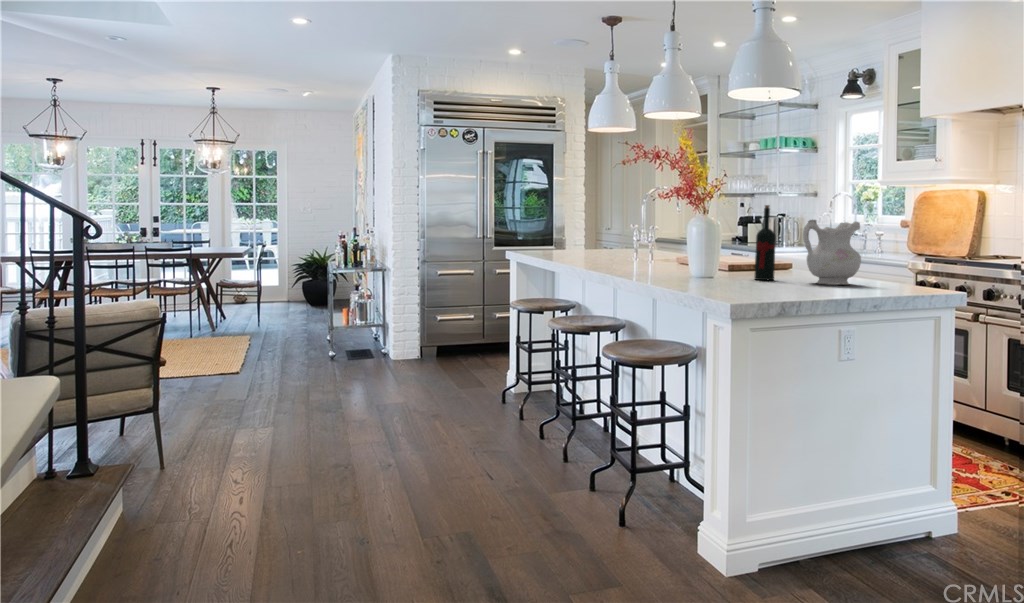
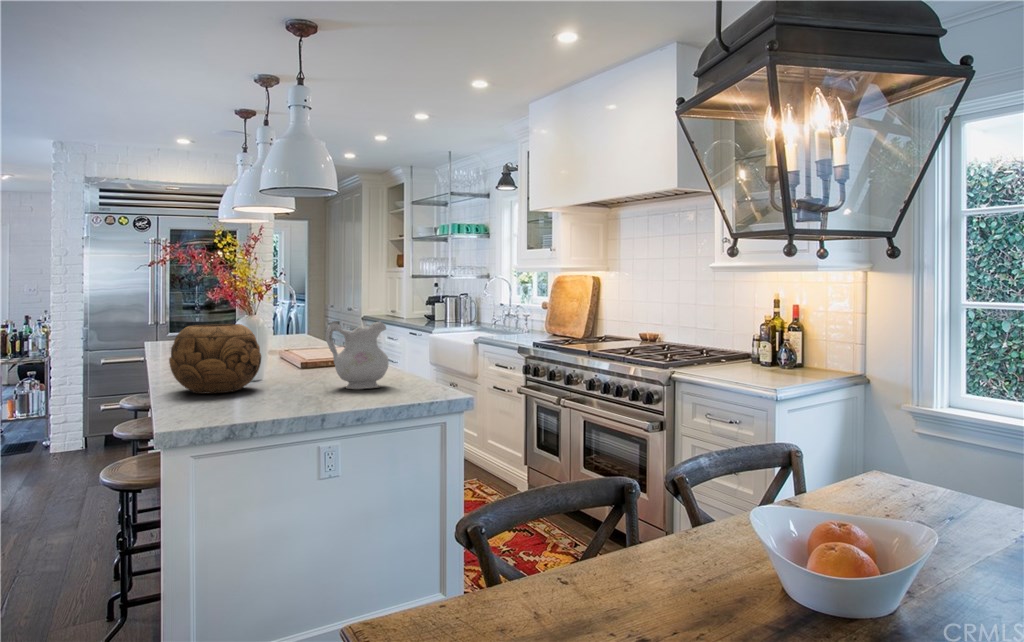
wine bottle: present [755,205,776,280] -> none [292,305,316,384]
decorative bowl: none [662,221,741,282] -> present [169,324,261,394]

